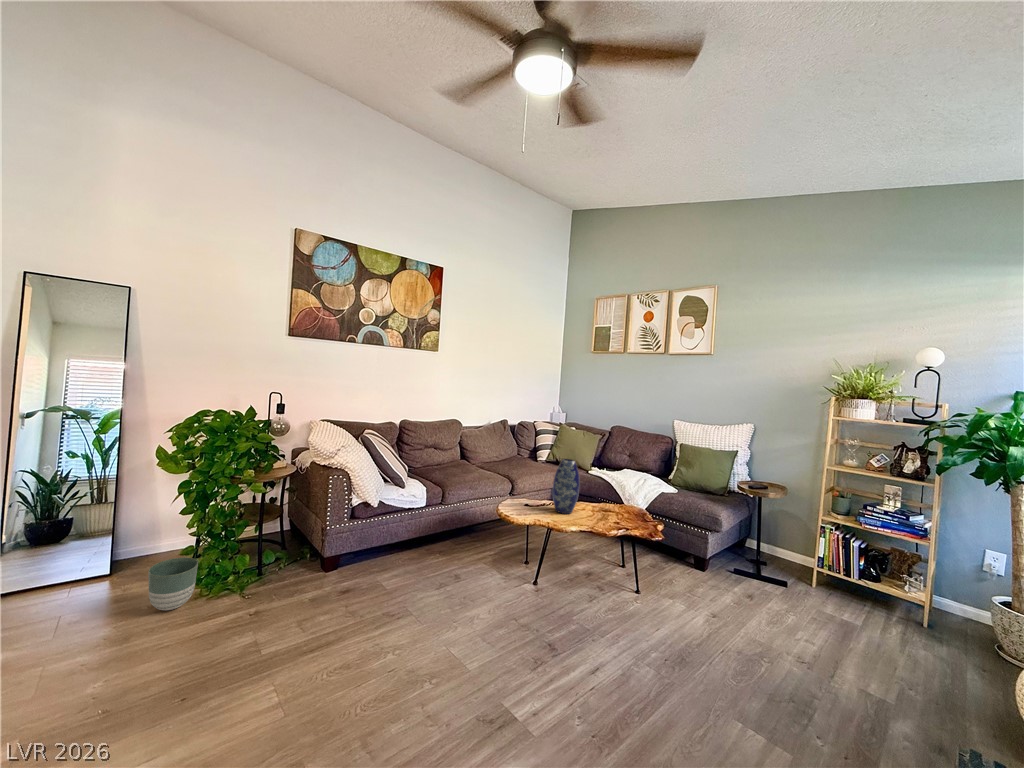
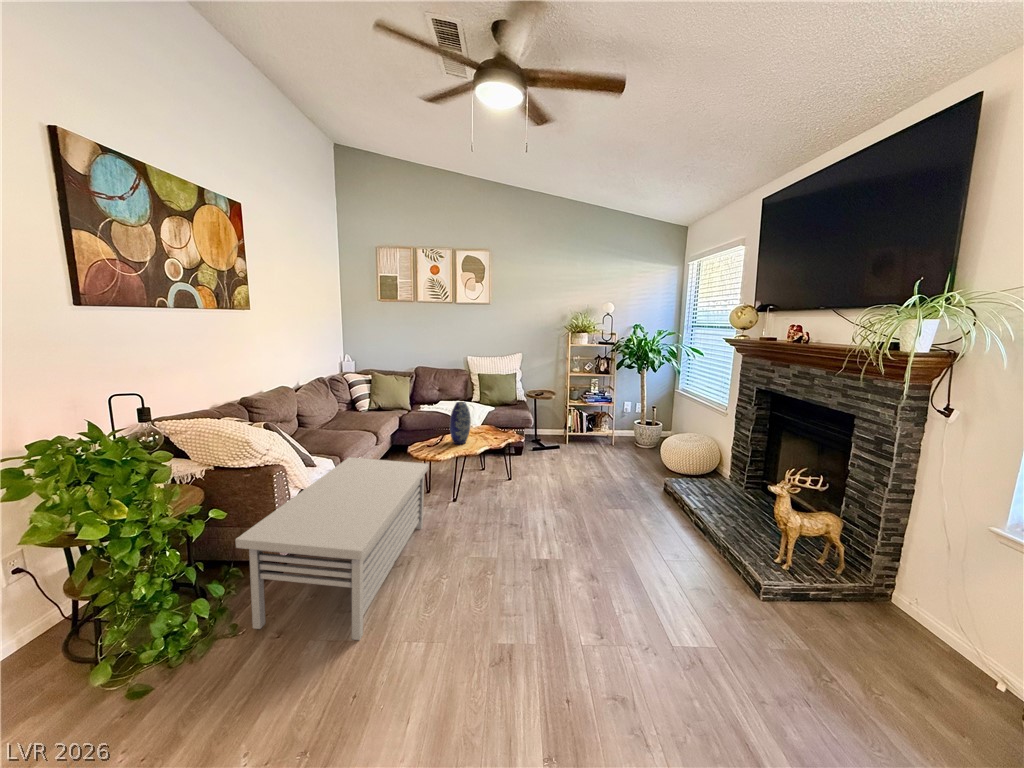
storage bench: none [258,488,483,650] -> present [235,457,428,640]
planter: present [148,557,198,610] -> none [112,637,184,718]

